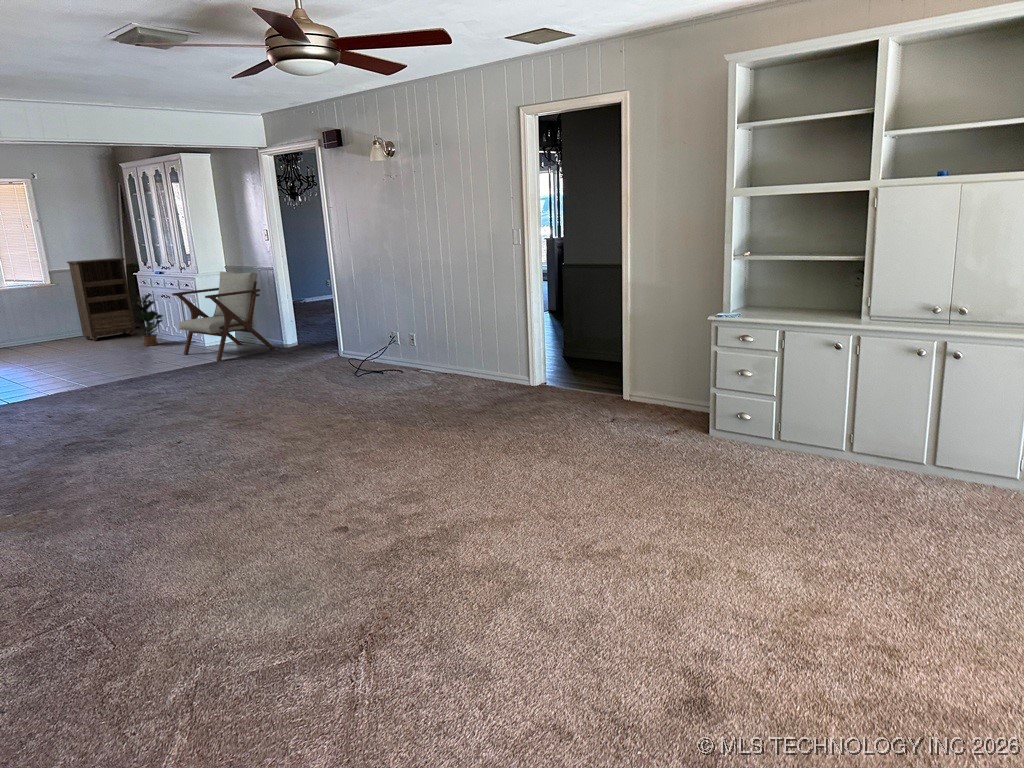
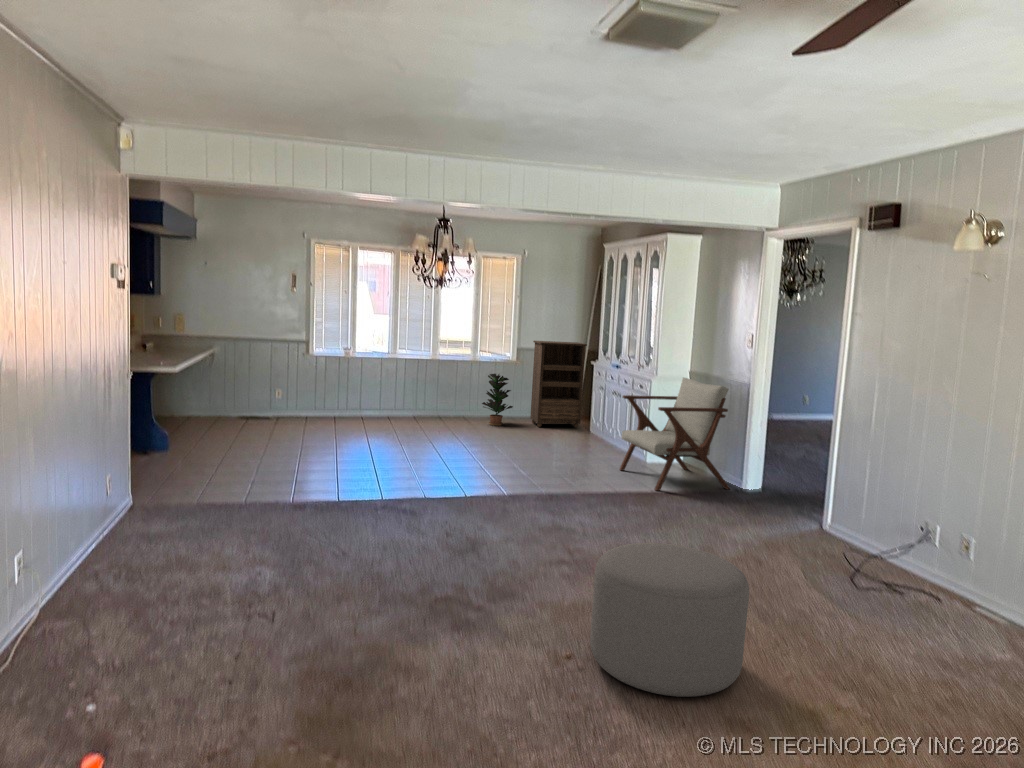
potted plant: present [132,295,163,346] -> present [482,374,513,426]
ottoman: none [185,364,289,445] -> present [590,543,749,697]

